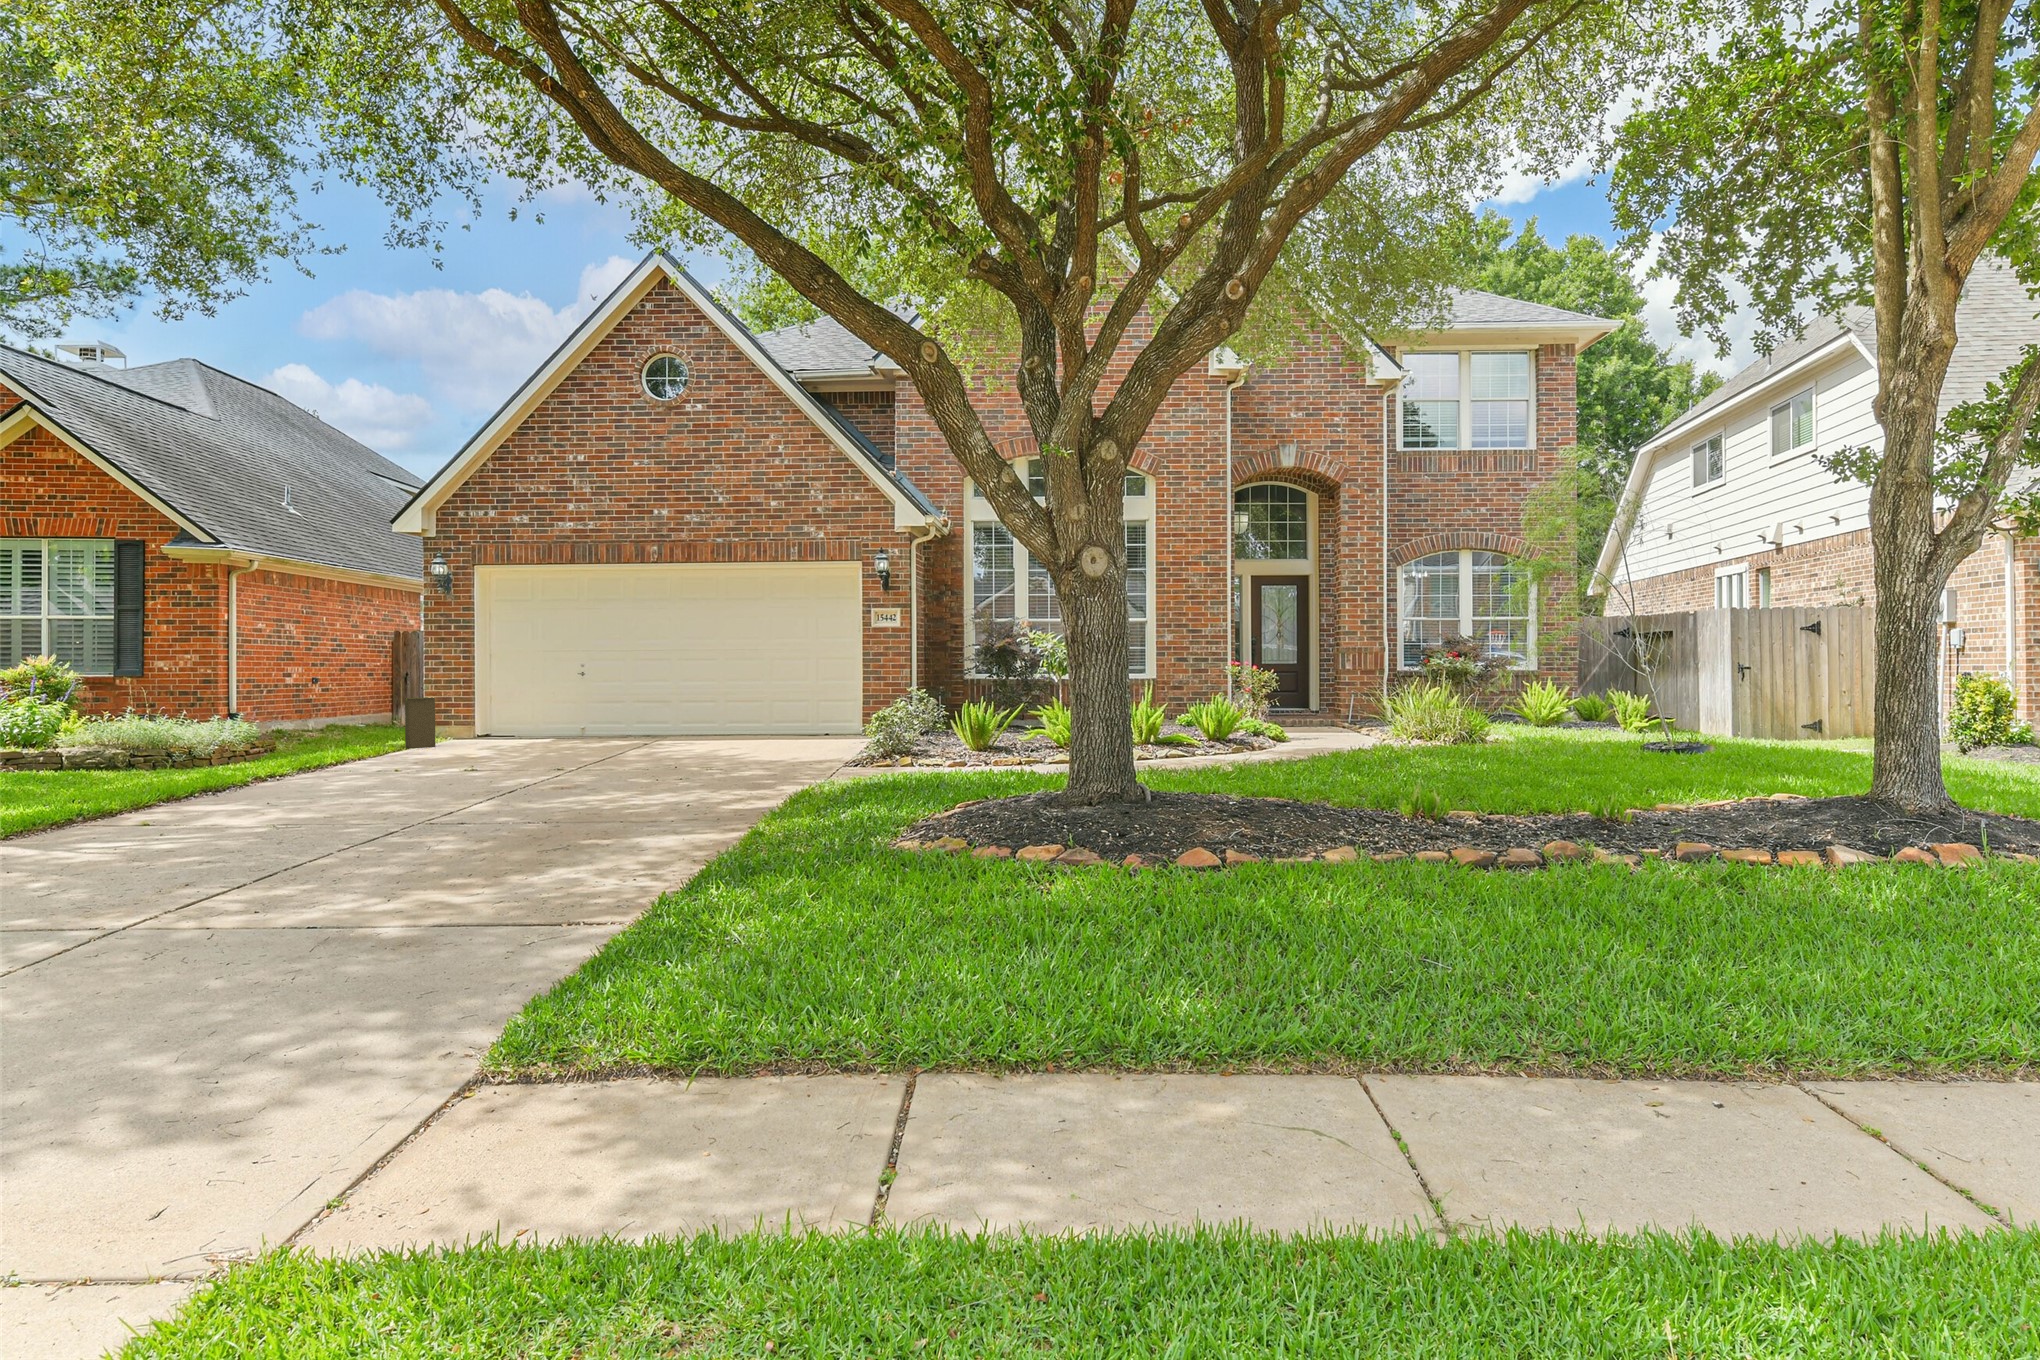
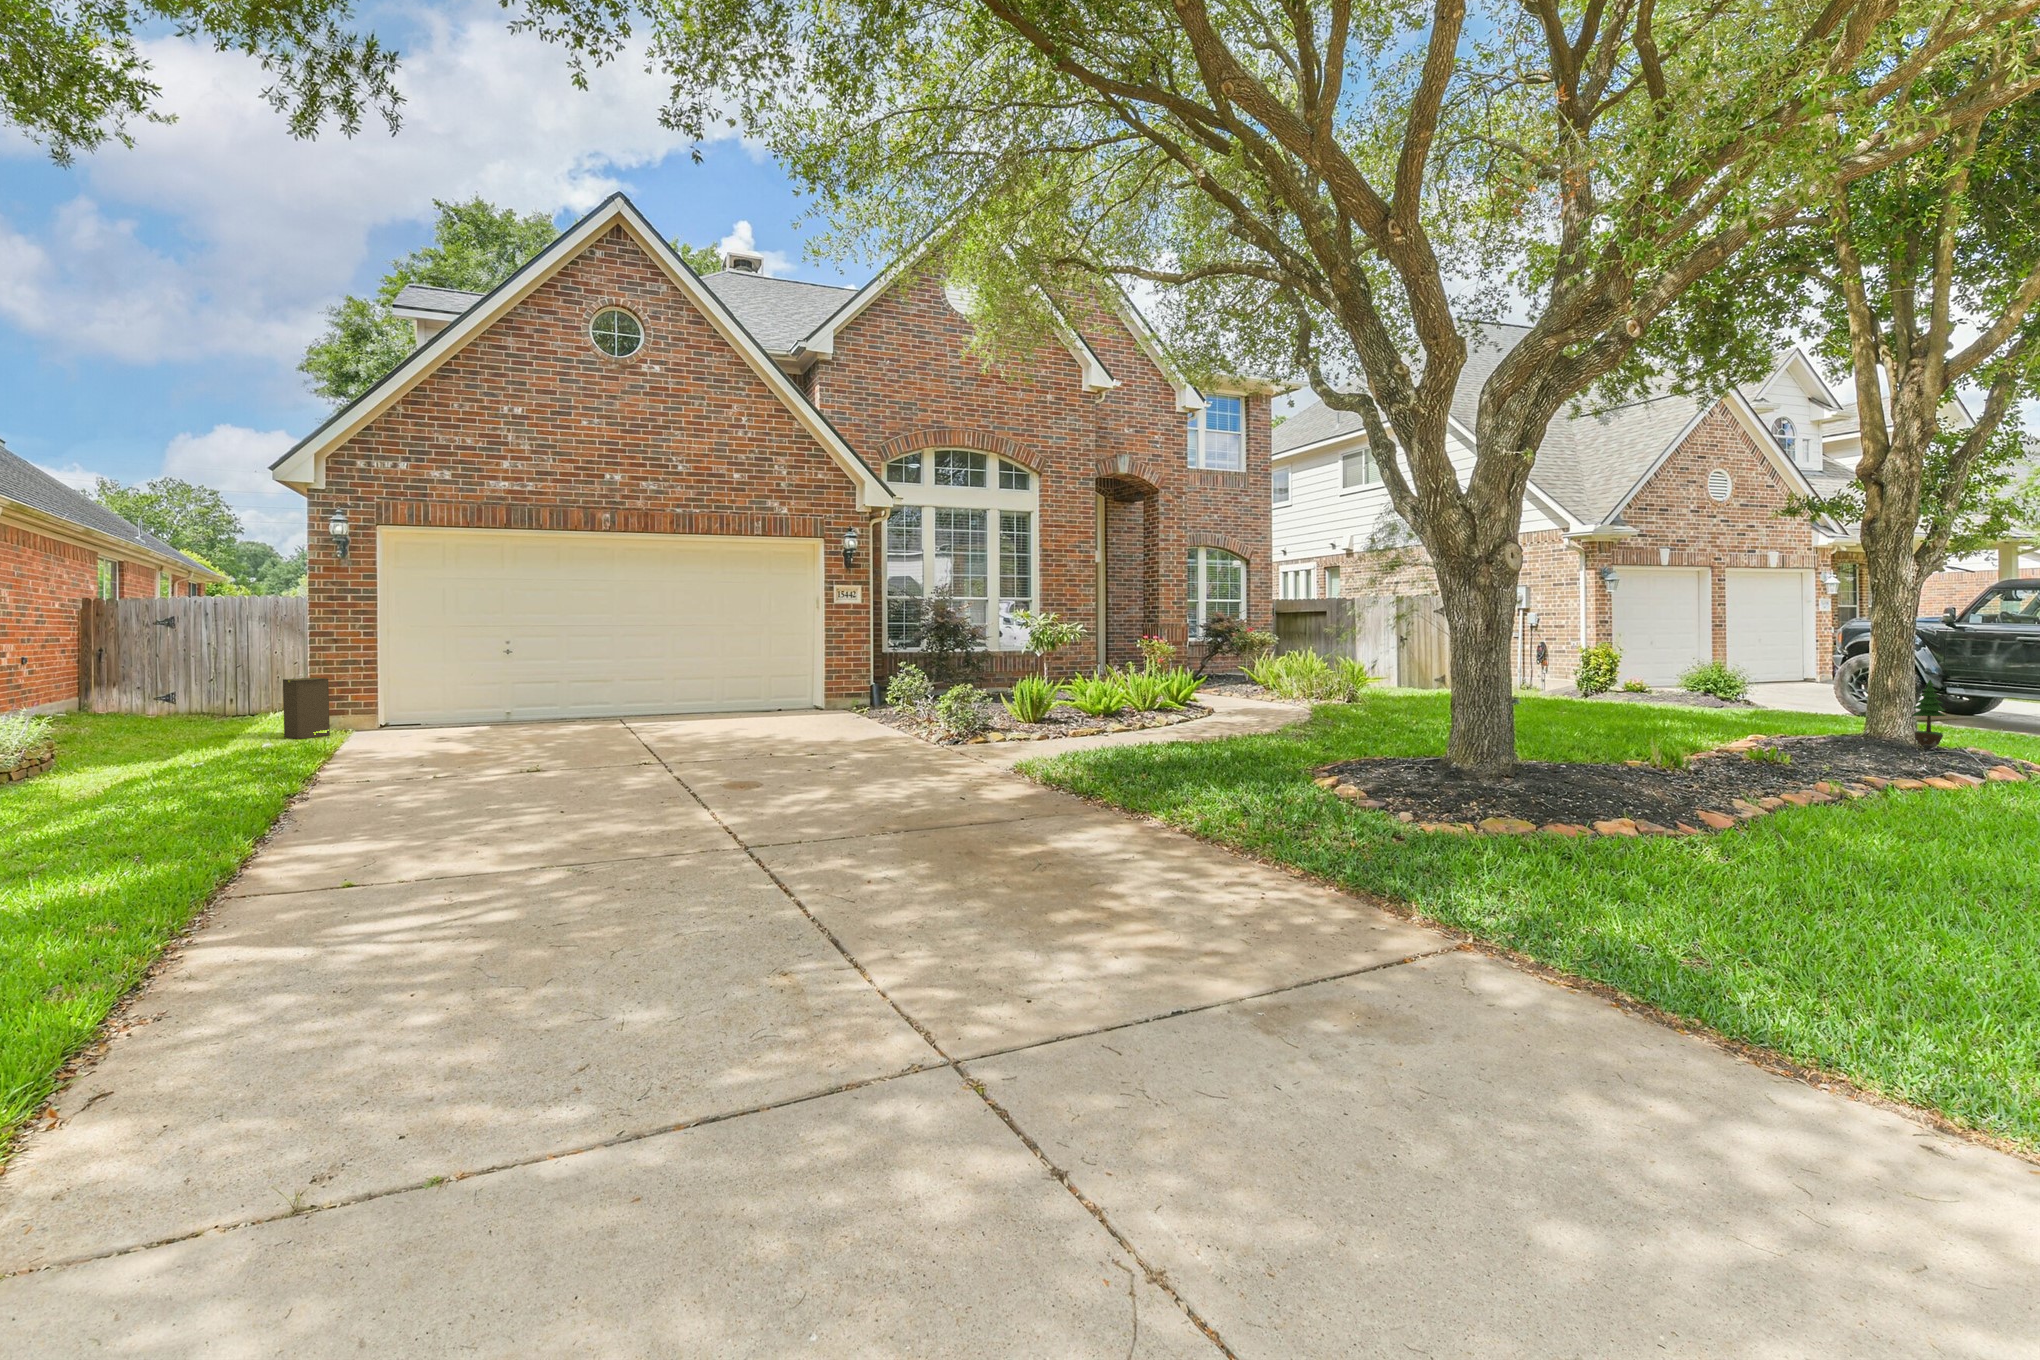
potted tree: none [1779,705,1815,795] -> present [1912,680,1946,749]

